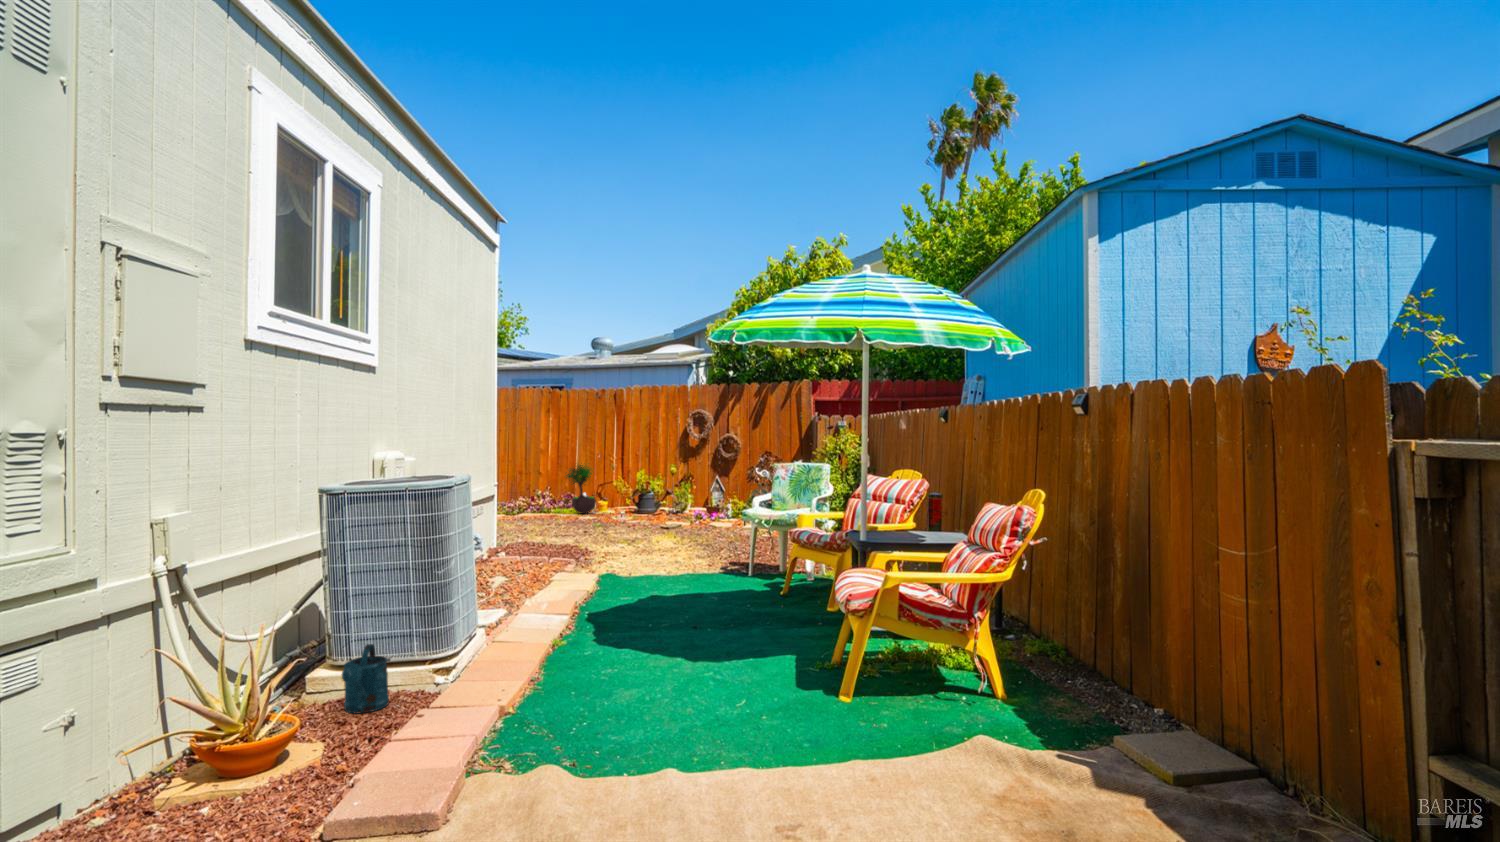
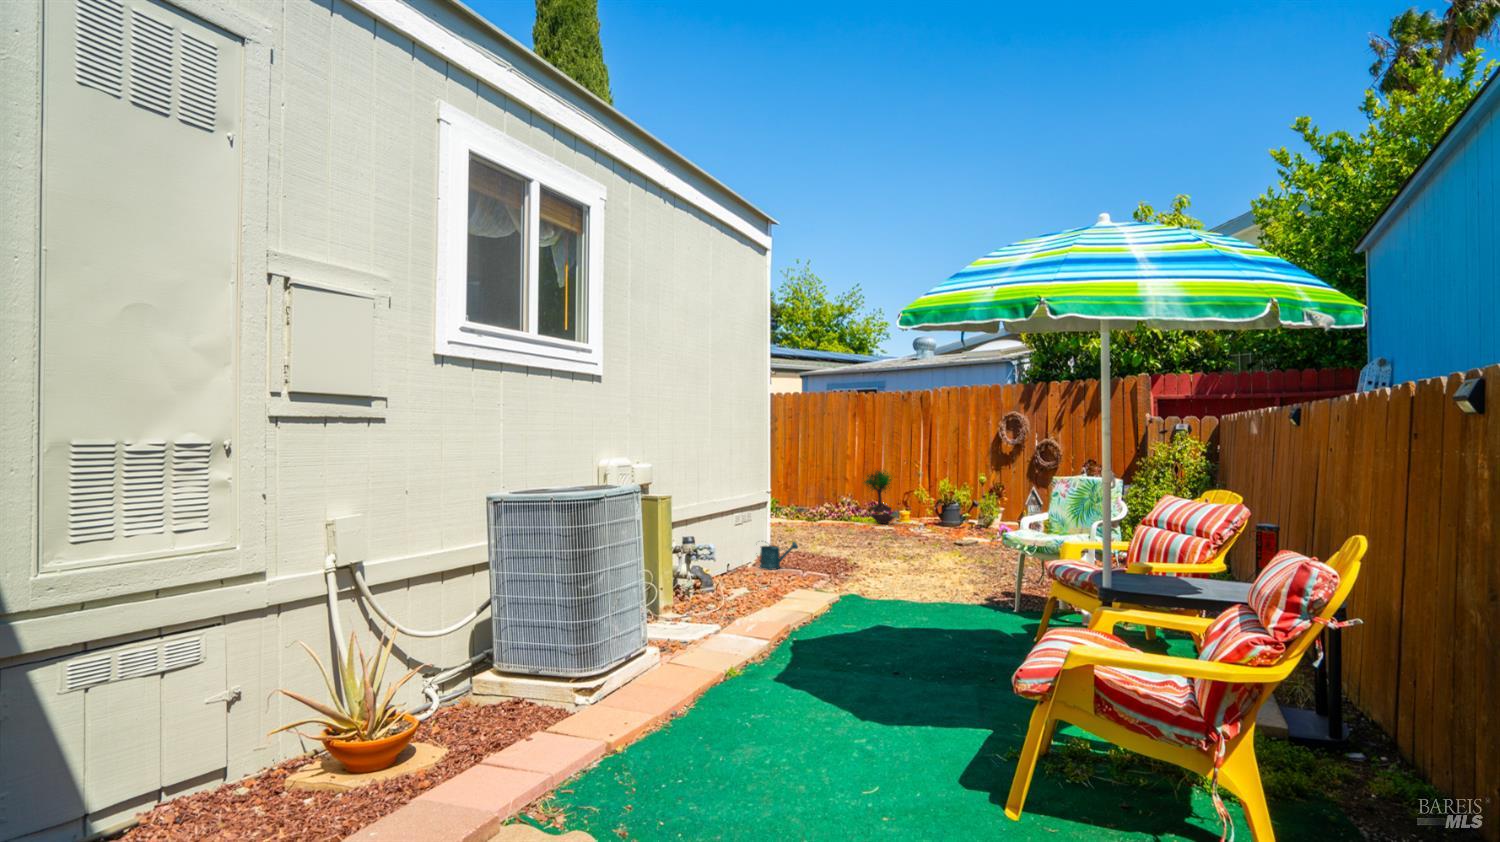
watering can: present [342,644,389,713] -> present [759,542,798,570]

